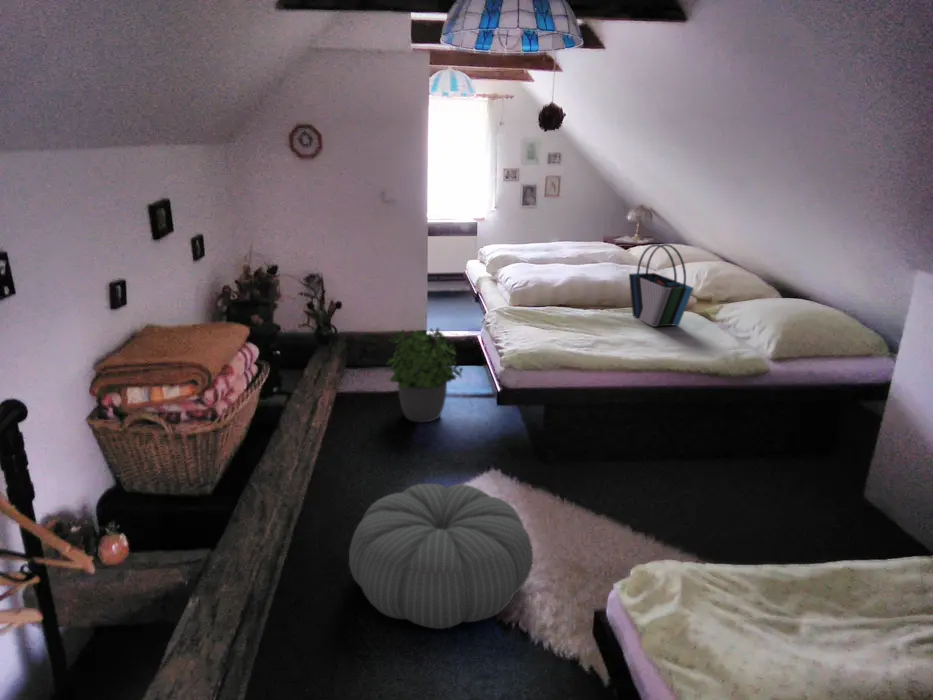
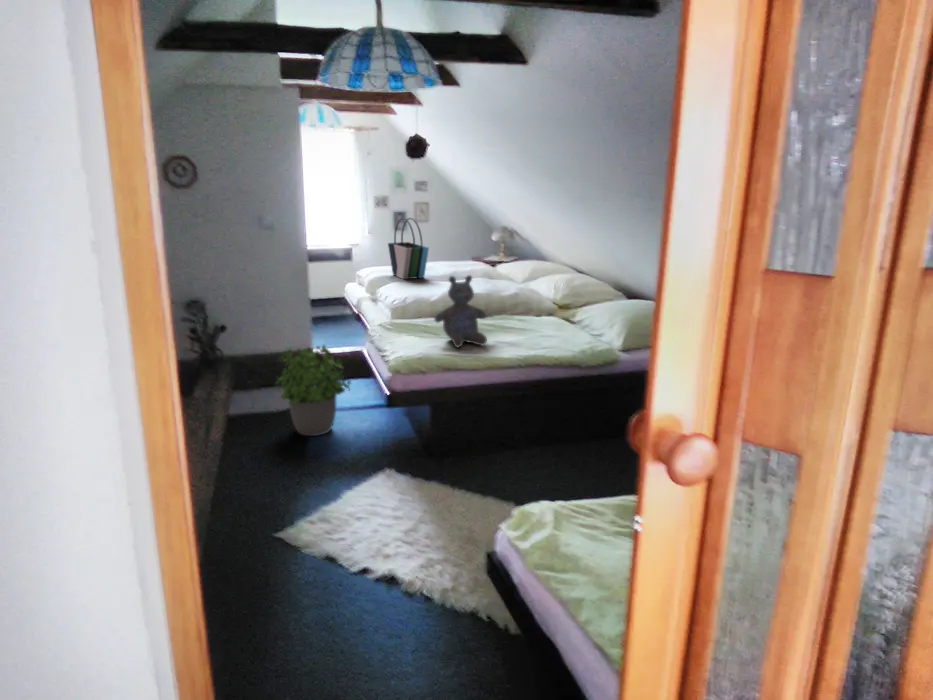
tote bag: present [629,244,693,327] -> present [388,218,429,279]
stuffed bear: none [557,263,615,343] -> present [435,275,487,347]
pouf: present [349,484,533,629] -> none [260,478,430,604]

